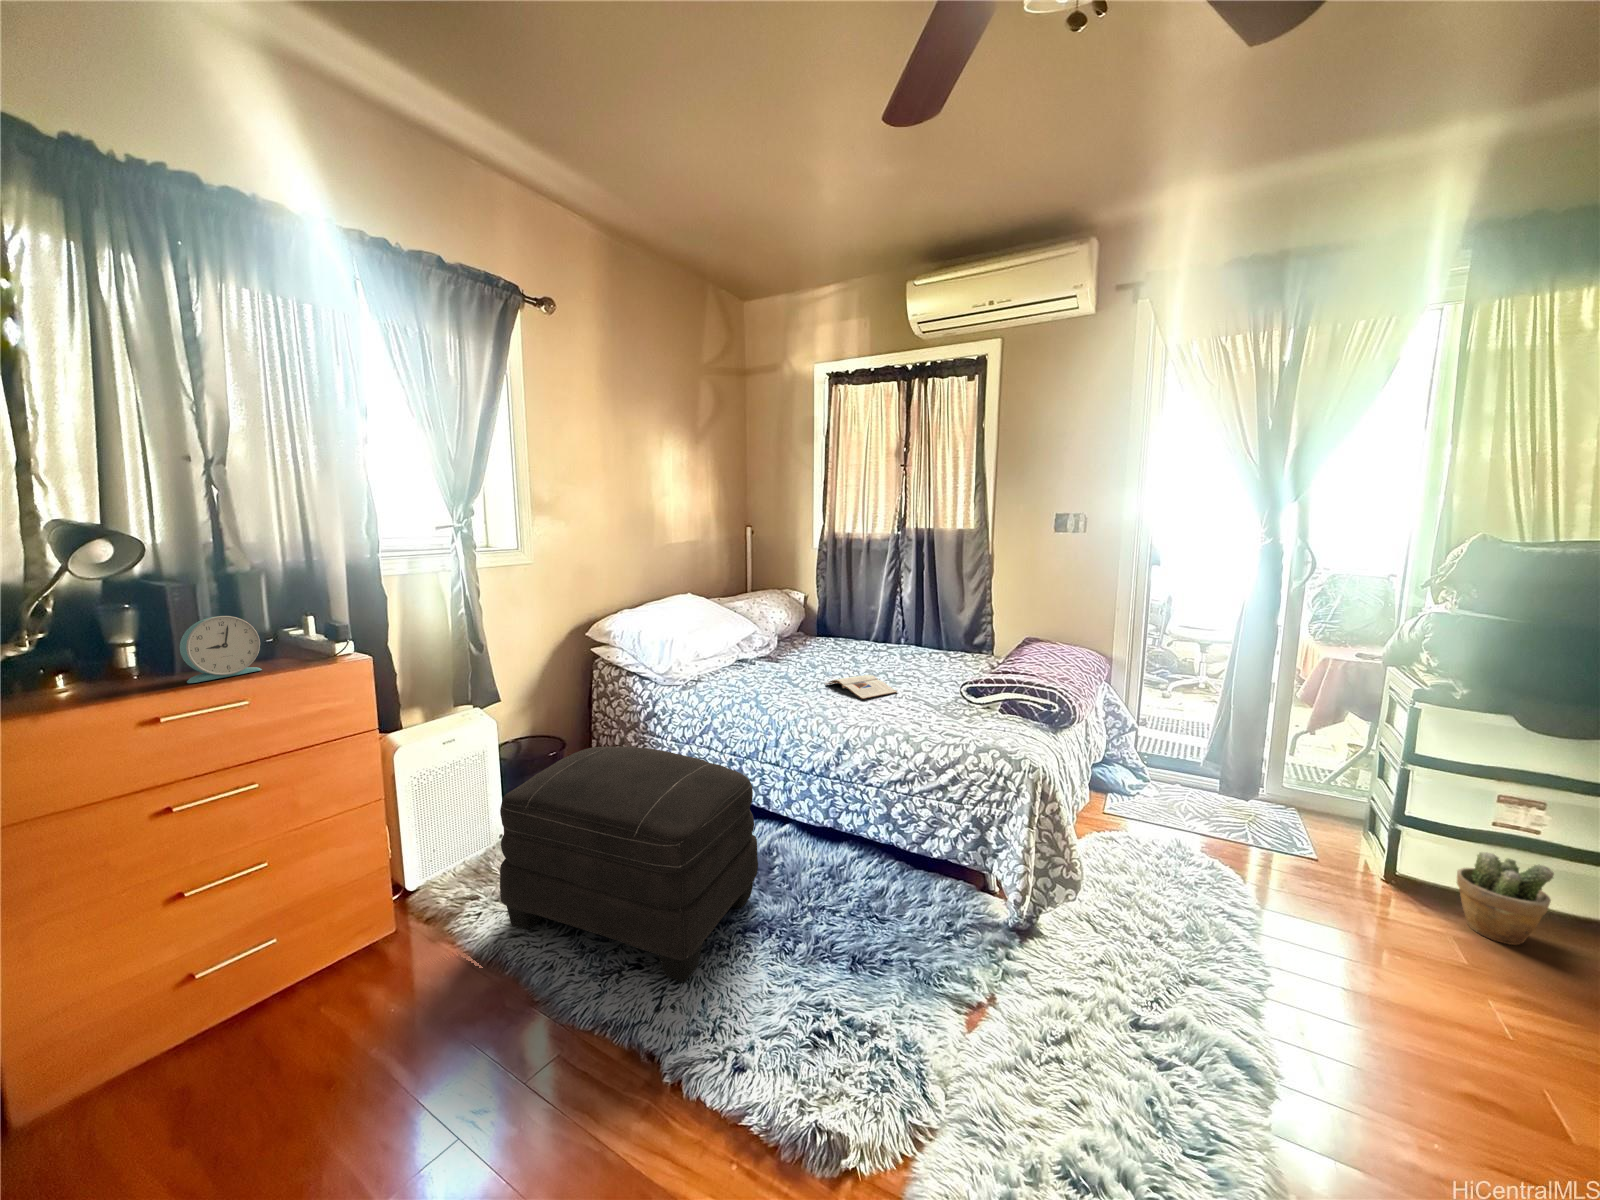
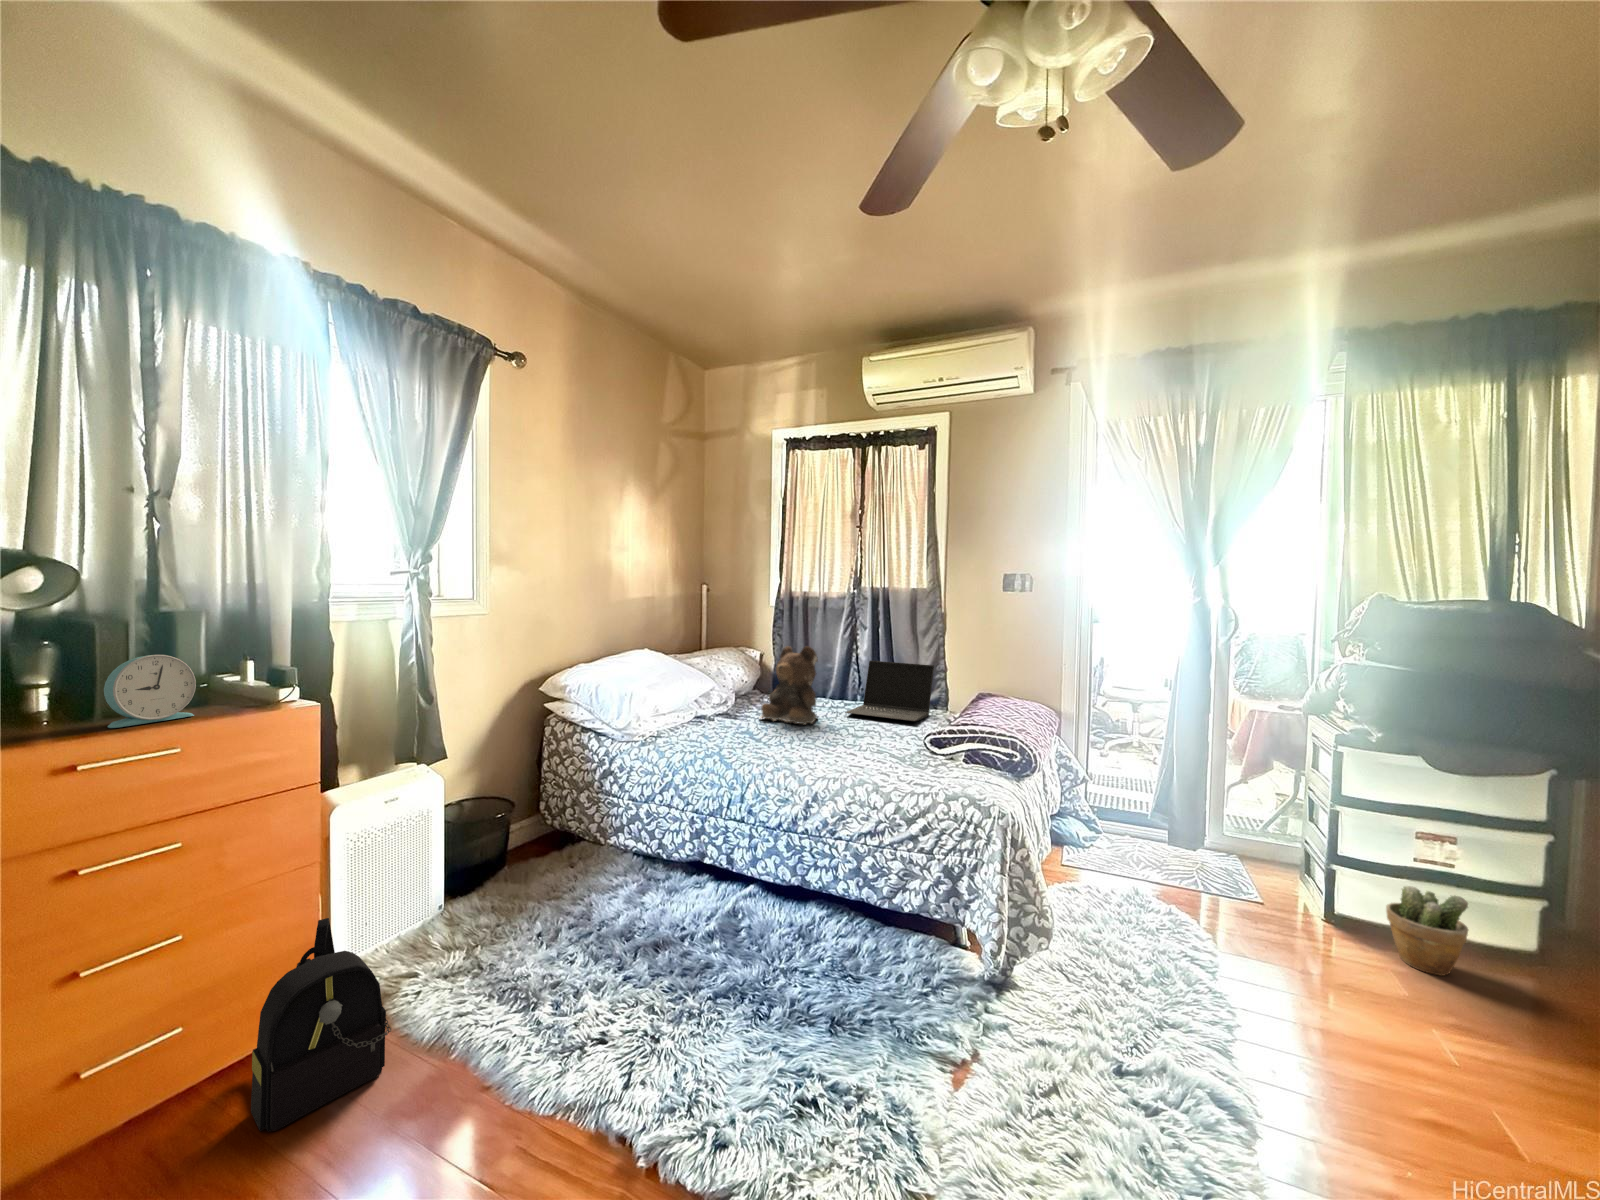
teddy bear: none [797,591,857,670] -> present [761,646,818,725]
laptop: none [884,604,978,667] -> present [845,661,934,721]
magazine: present [826,675,897,699] -> none [789,728,862,752]
ottoman: present [500,747,758,982] -> none [445,802,727,1055]
backpack: none [337,850,454,1027] -> present [251,918,391,1132]

